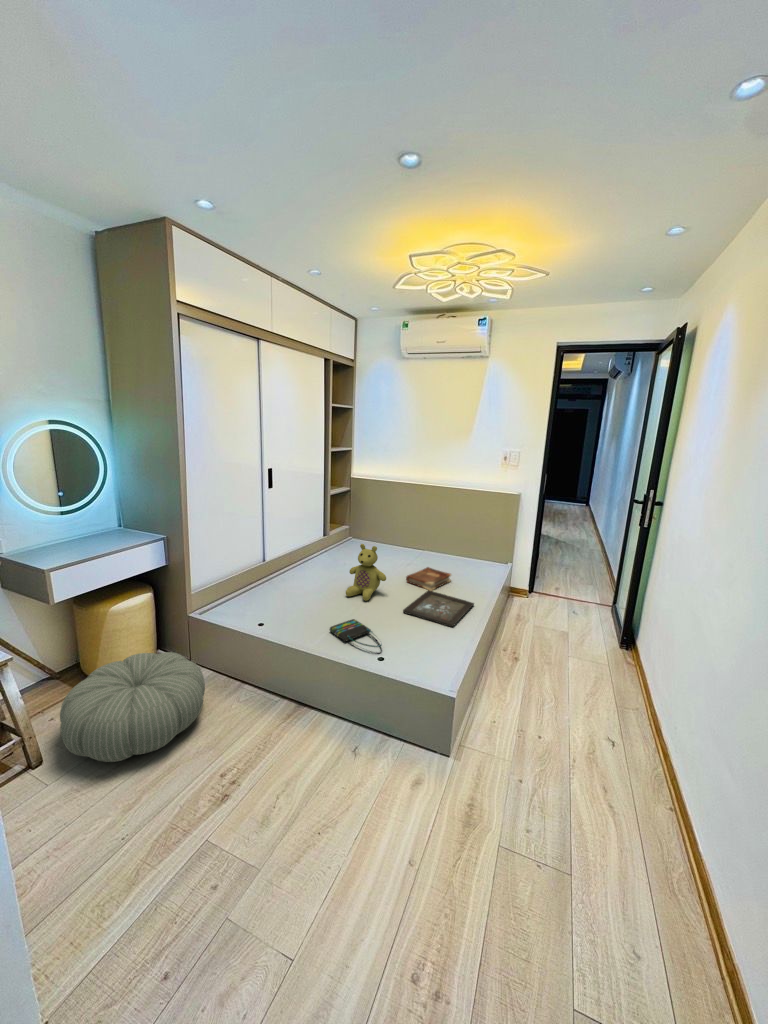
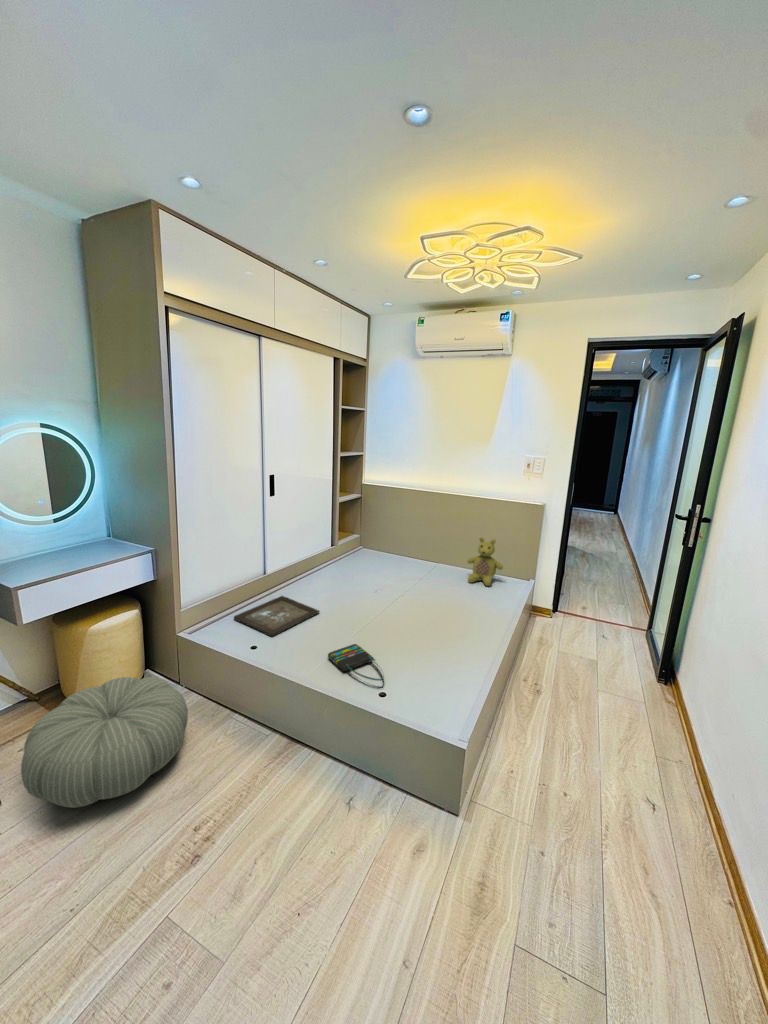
stuffed bear: present [346,544,386,601] -> present [468,537,503,586]
book: present [406,567,451,591] -> none [417,583,467,611]
tray: present [403,590,474,627] -> present [234,596,320,636]

